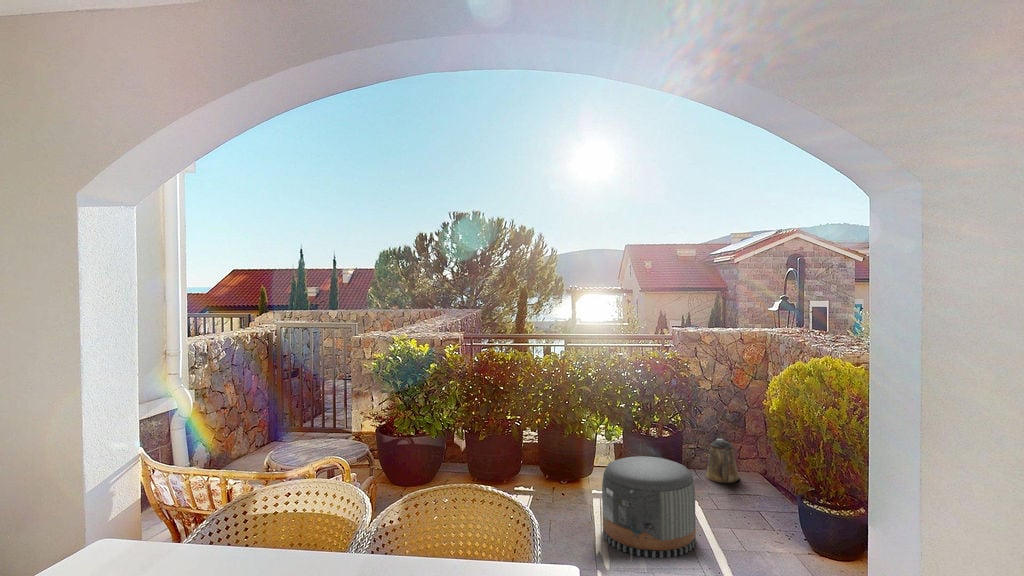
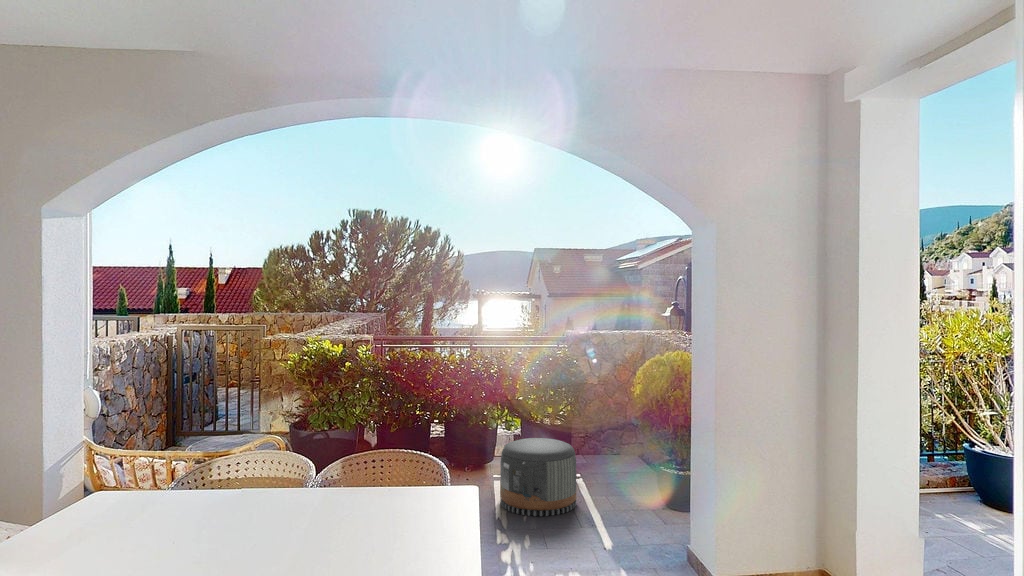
watering can: present [706,439,740,483] -> none [593,428,622,465]

